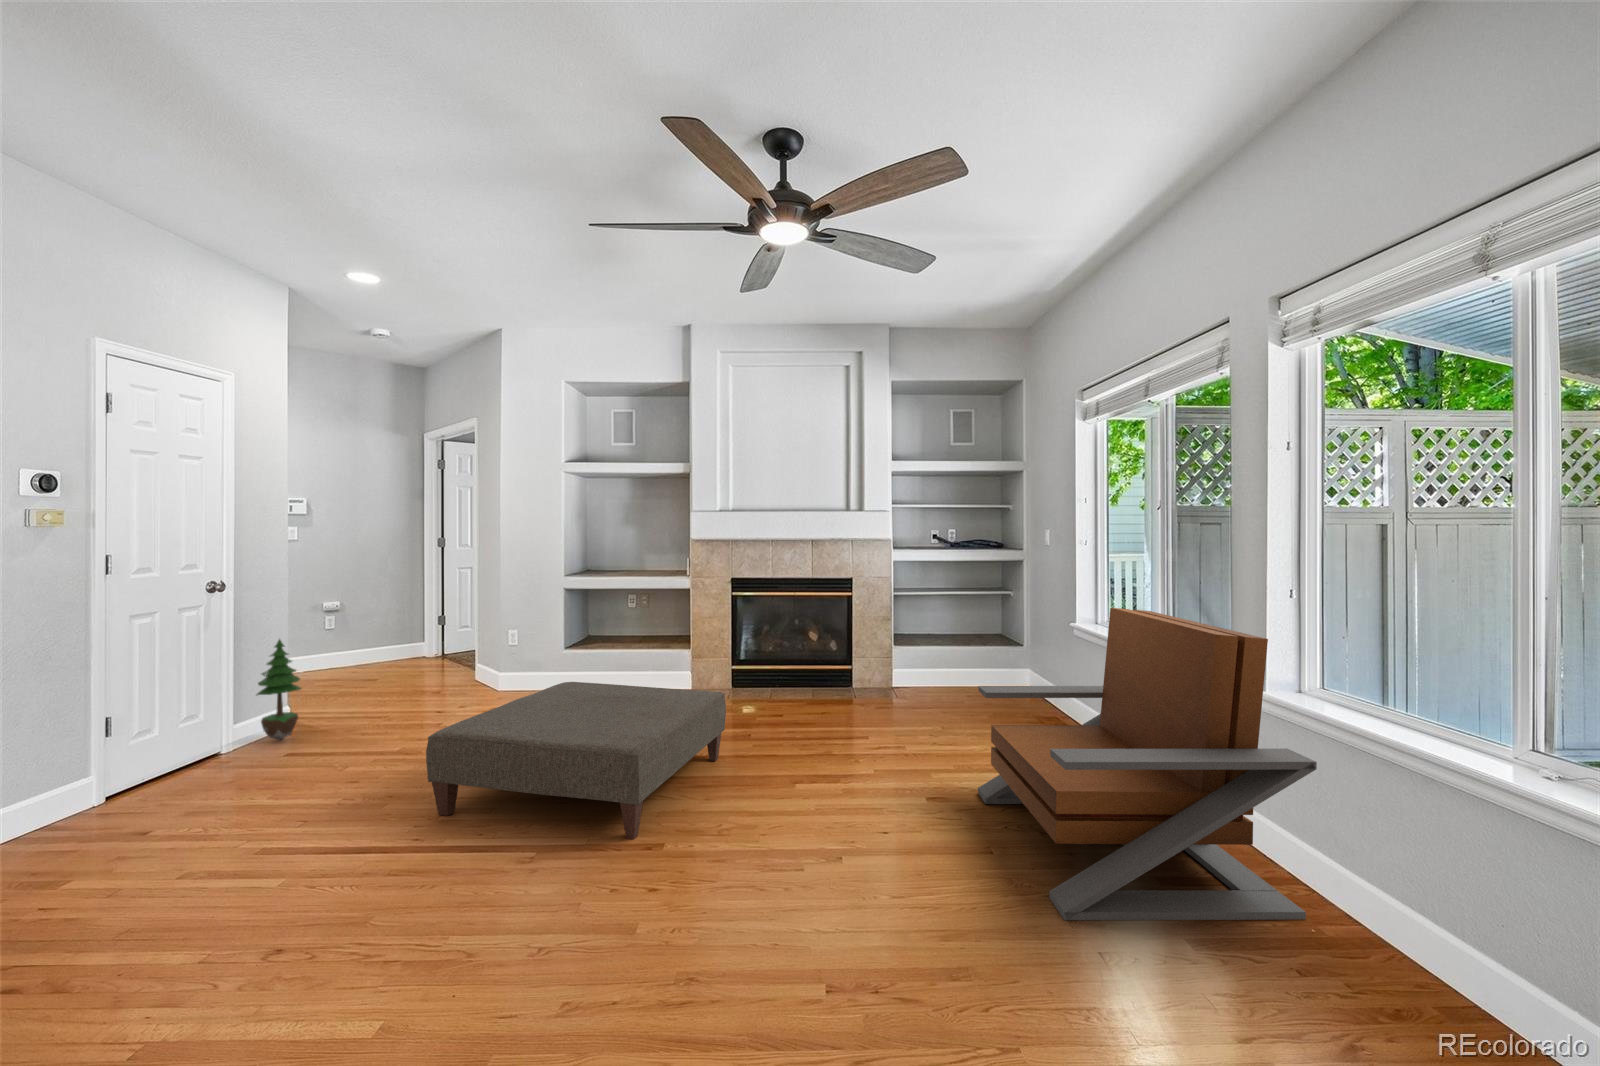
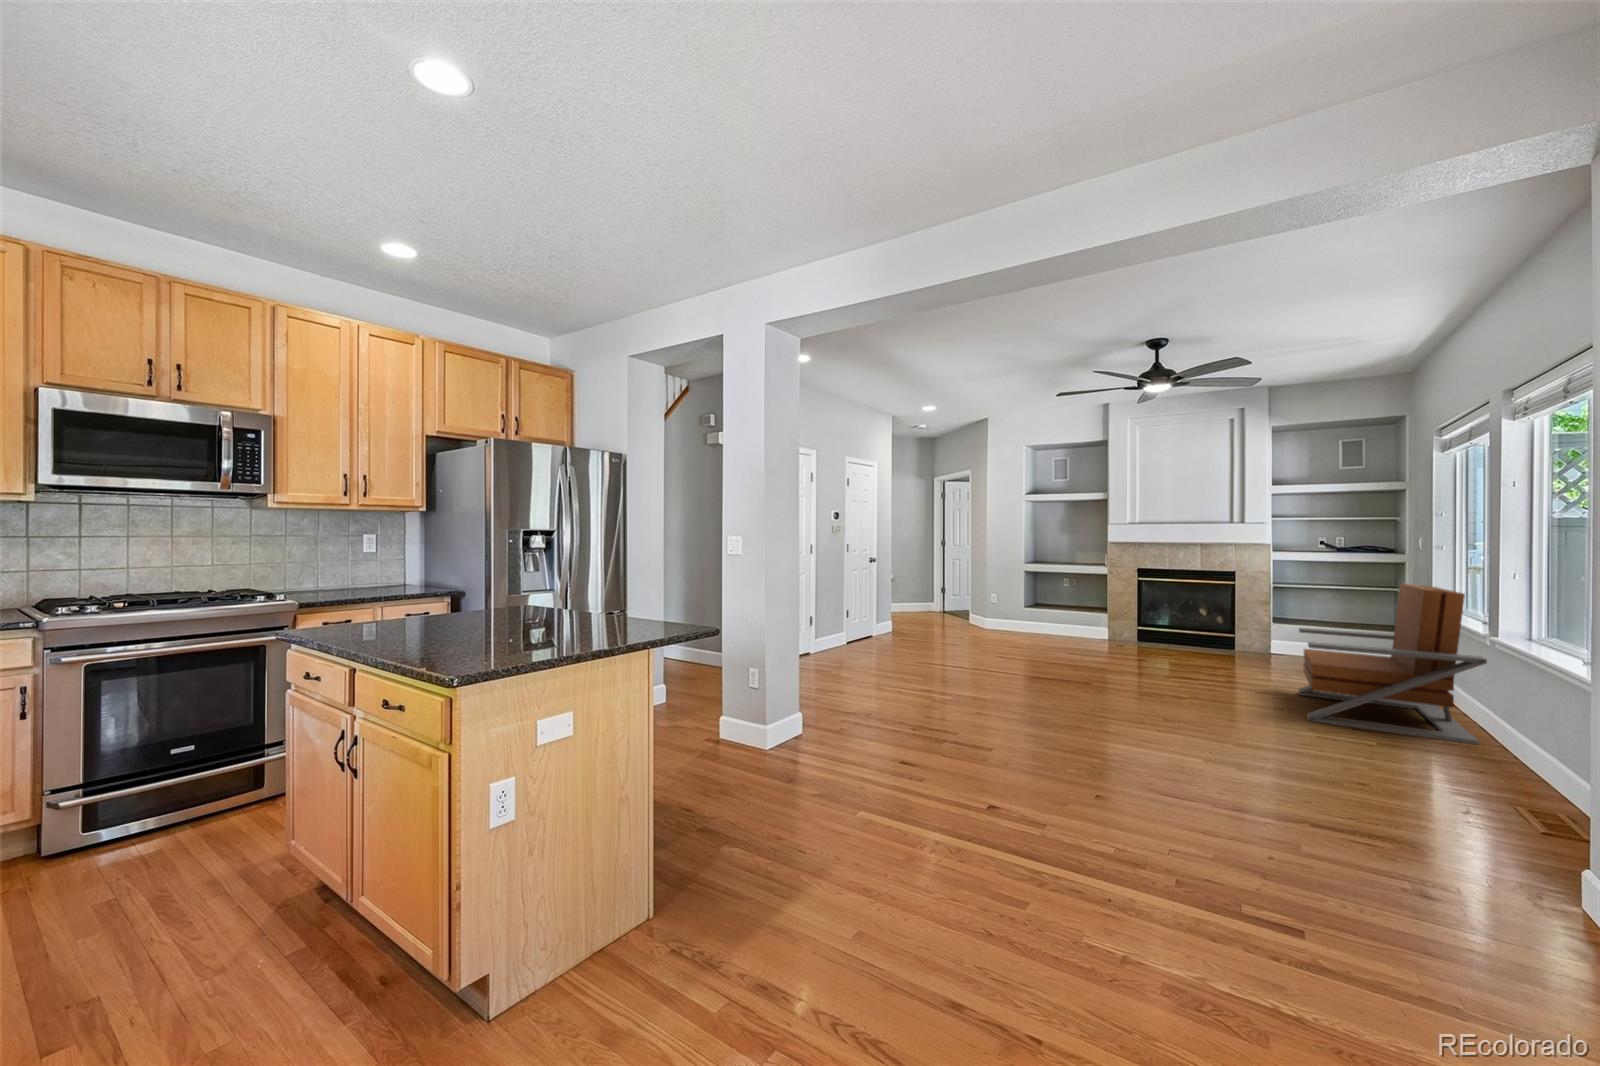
potted tree: present [257,639,301,741] -> none [886,584,903,633]
ottoman: present [426,682,726,840] -> none [981,616,1130,676]

